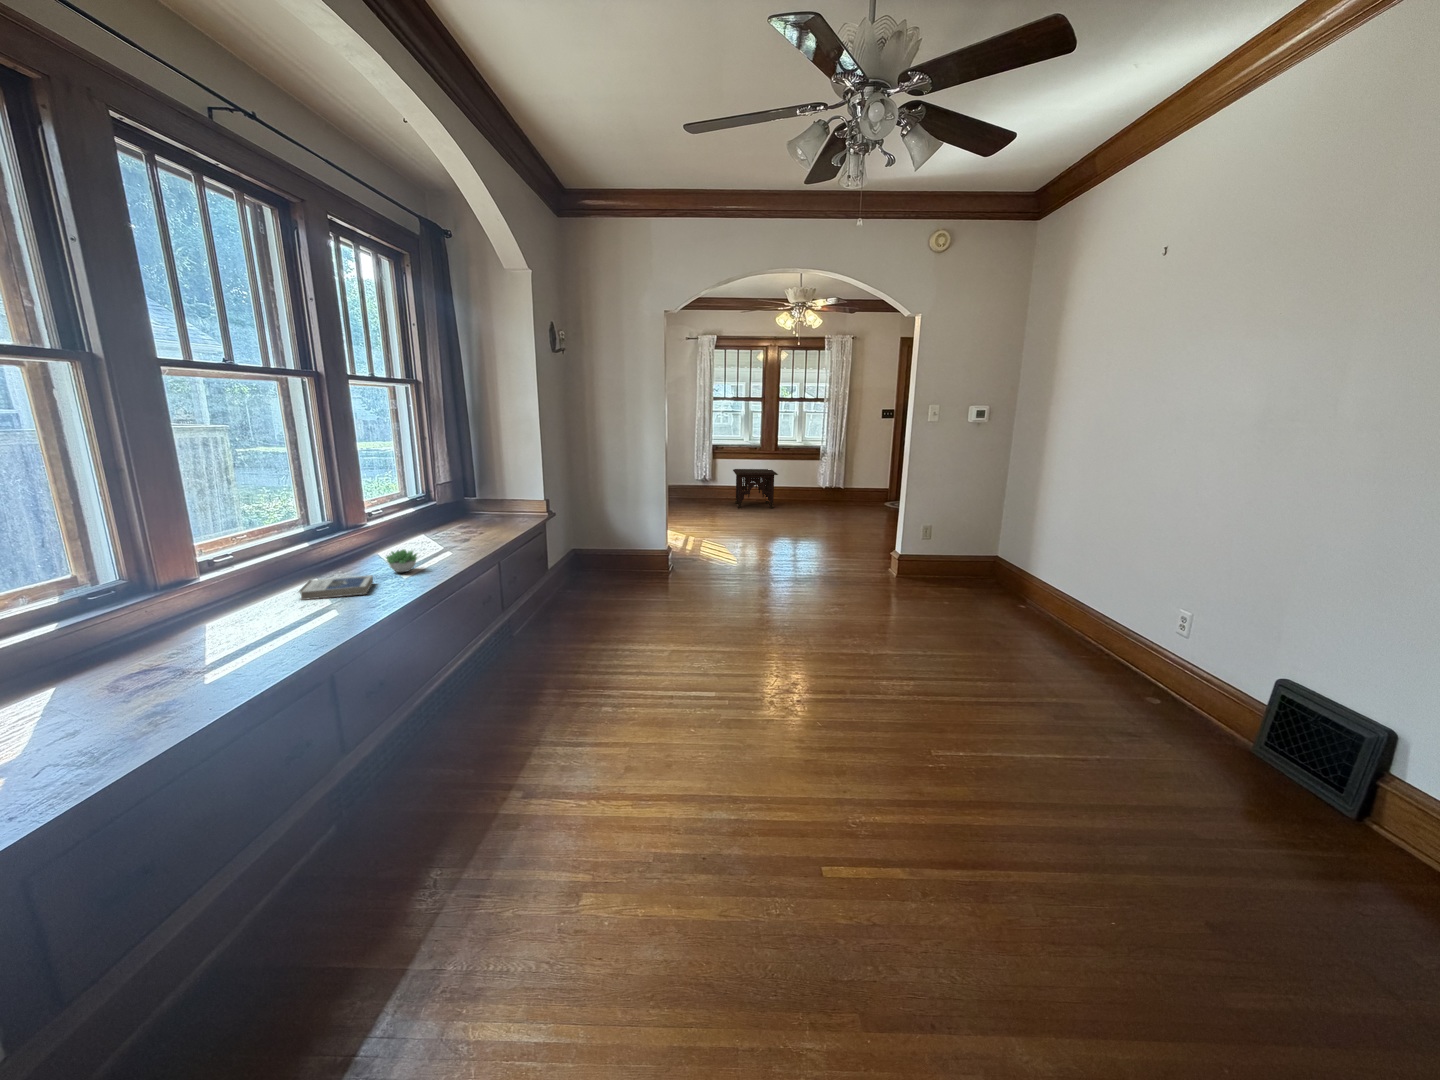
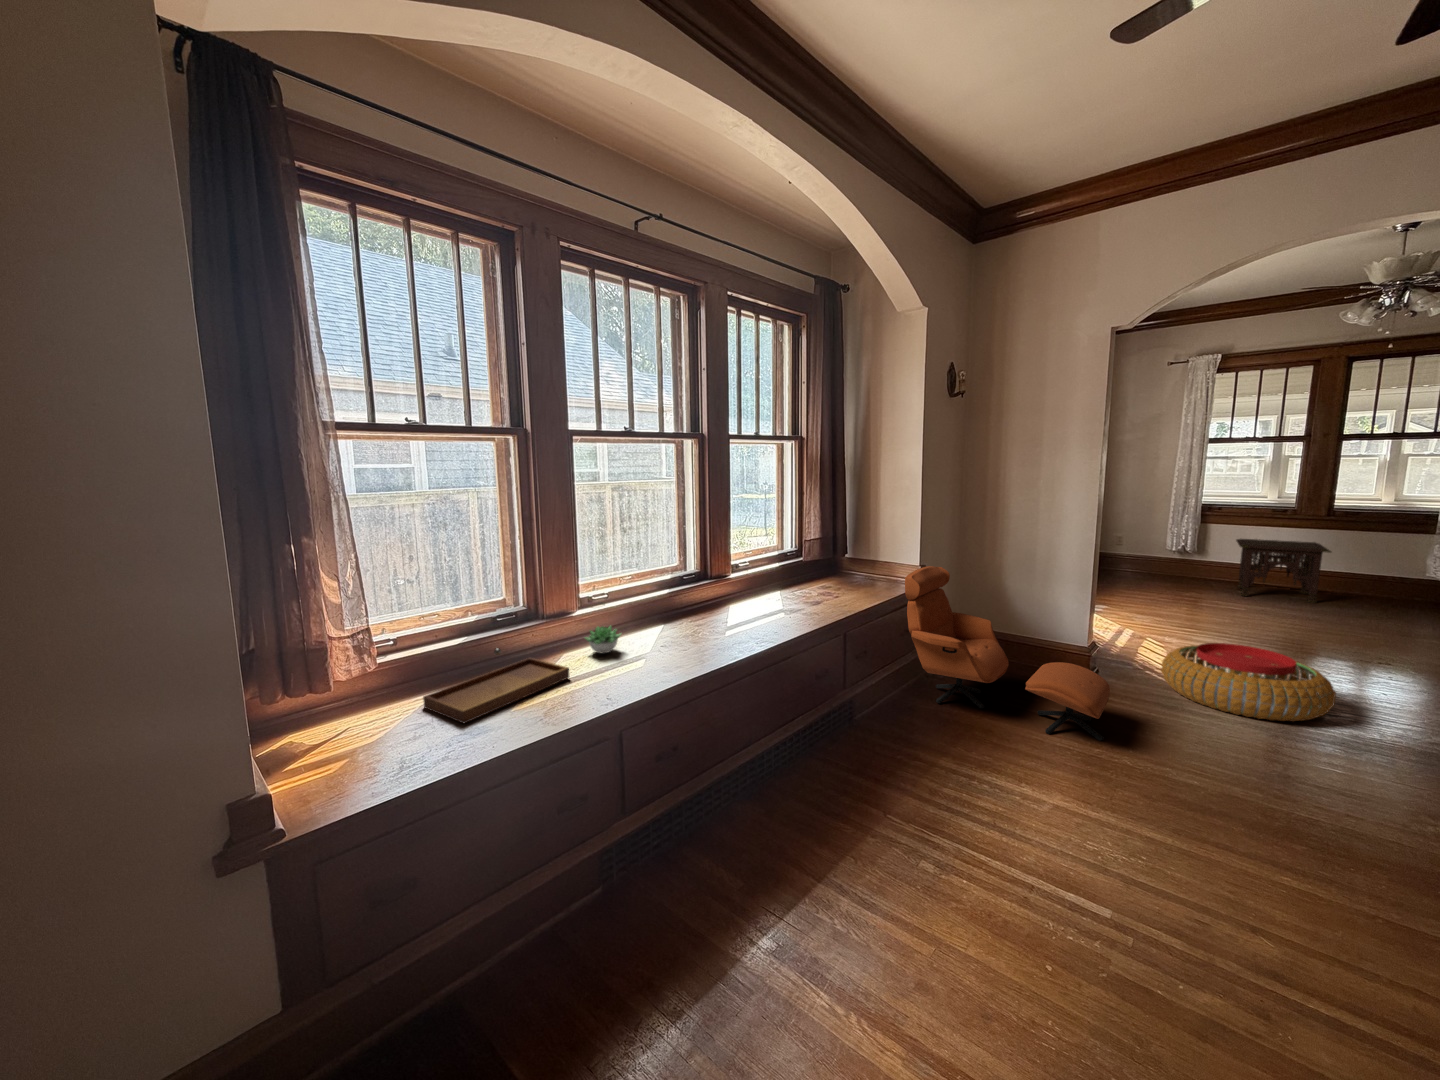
armchair: none [539,501,686,613] -> present [905,566,1110,741]
pouf: none [708,535,788,577] -> present [1161,643,1336,721]
succulent plant: present [386,549,417,572] -> present [585,626,621,653]
hardback book: present [299,575,373,600] -> none [641,623,706,647]
tray: none [41,626,243,714] -> present [423,648,570,723]

